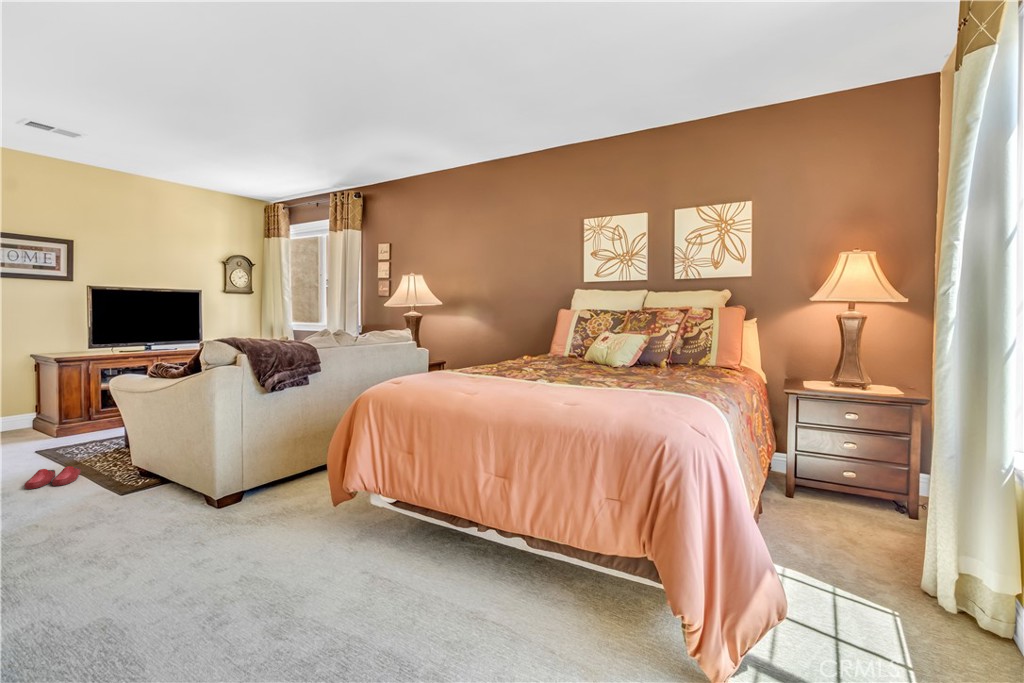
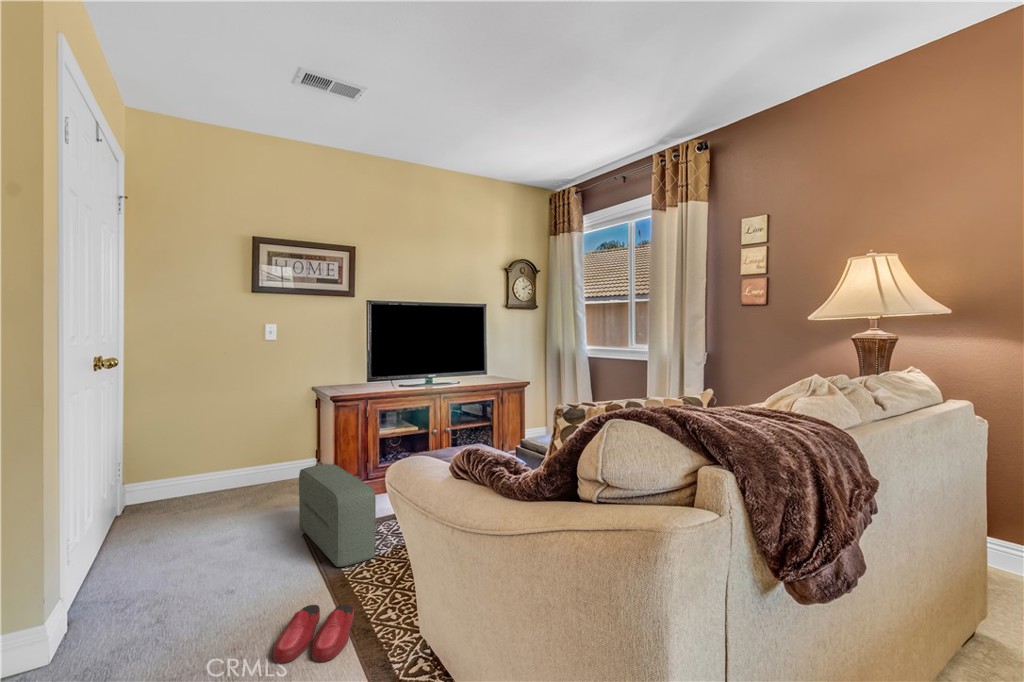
pouf: none [27,404,97,460] -> present [299,464,376,567]

